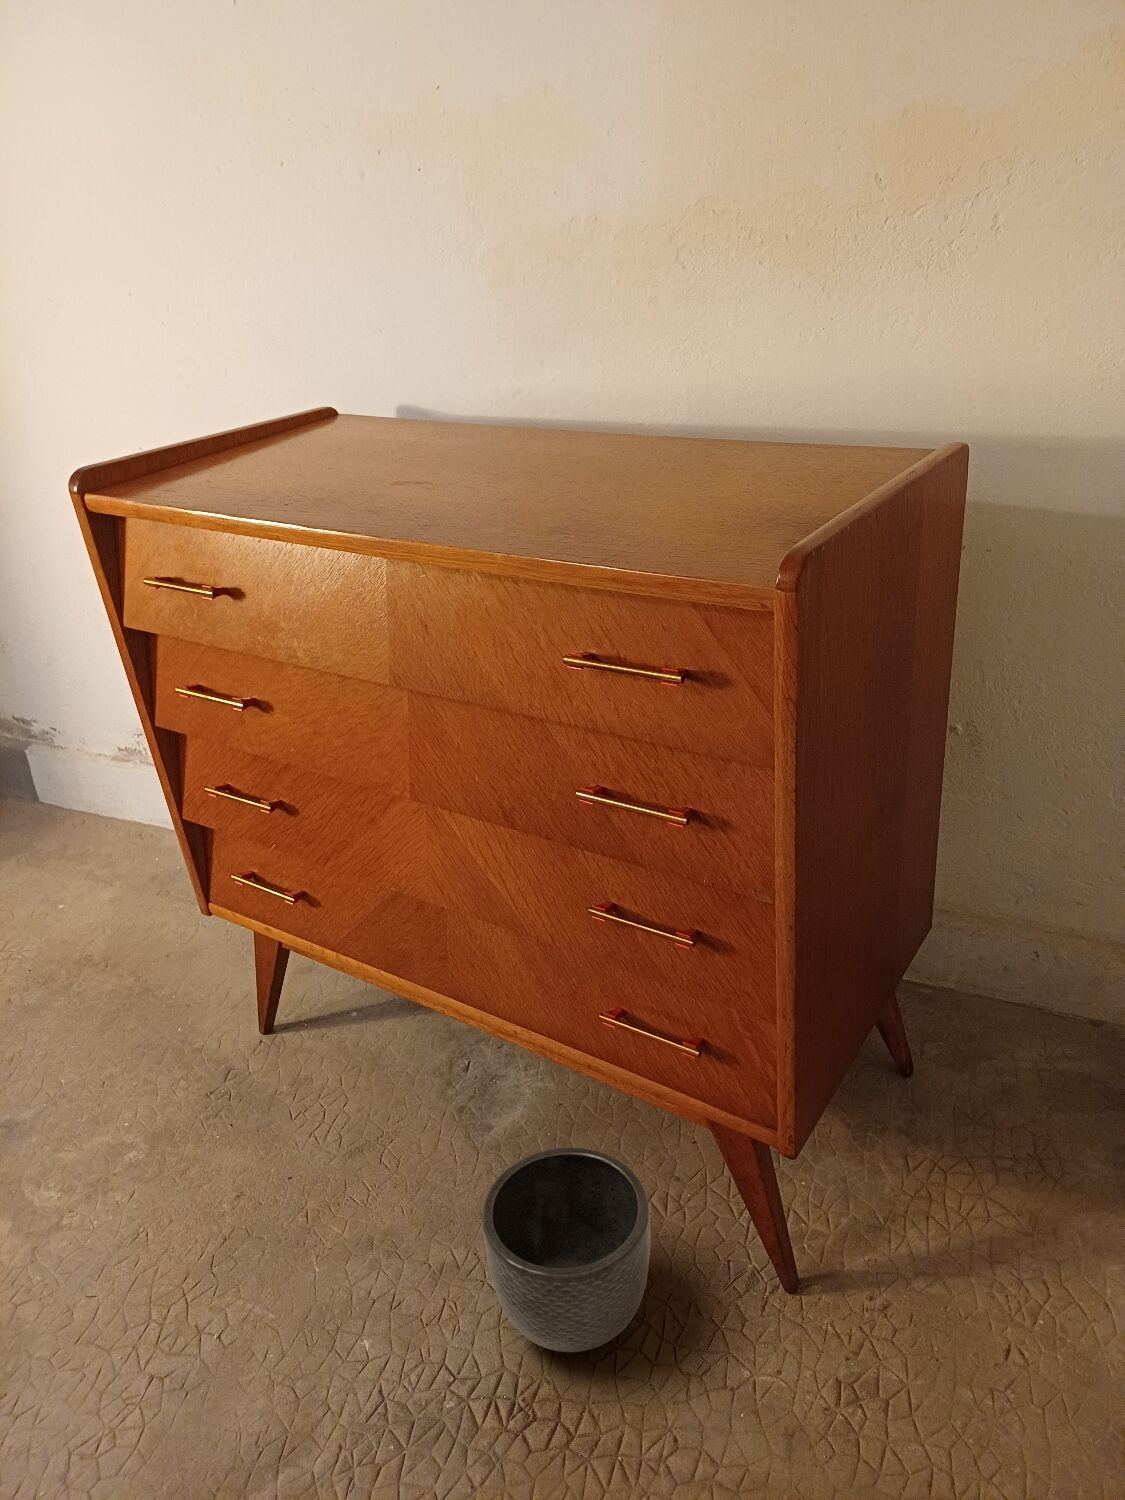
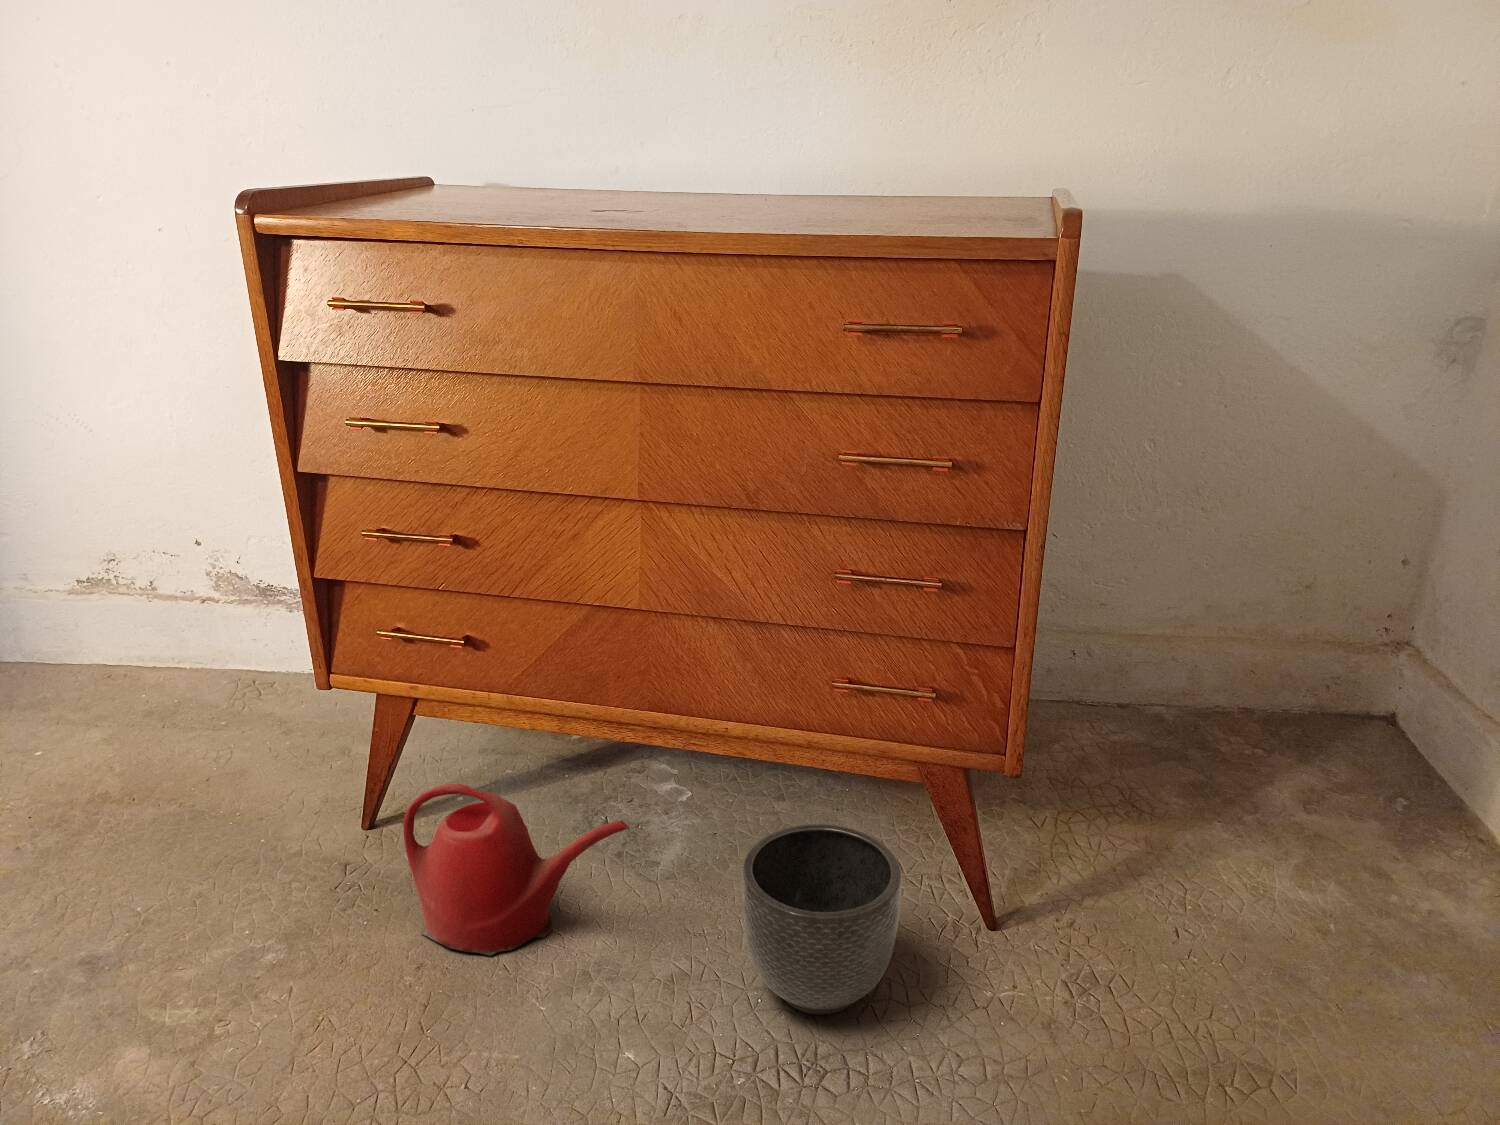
watering can: none [239,1035,413,1200] -> present [403,783,629,956]

